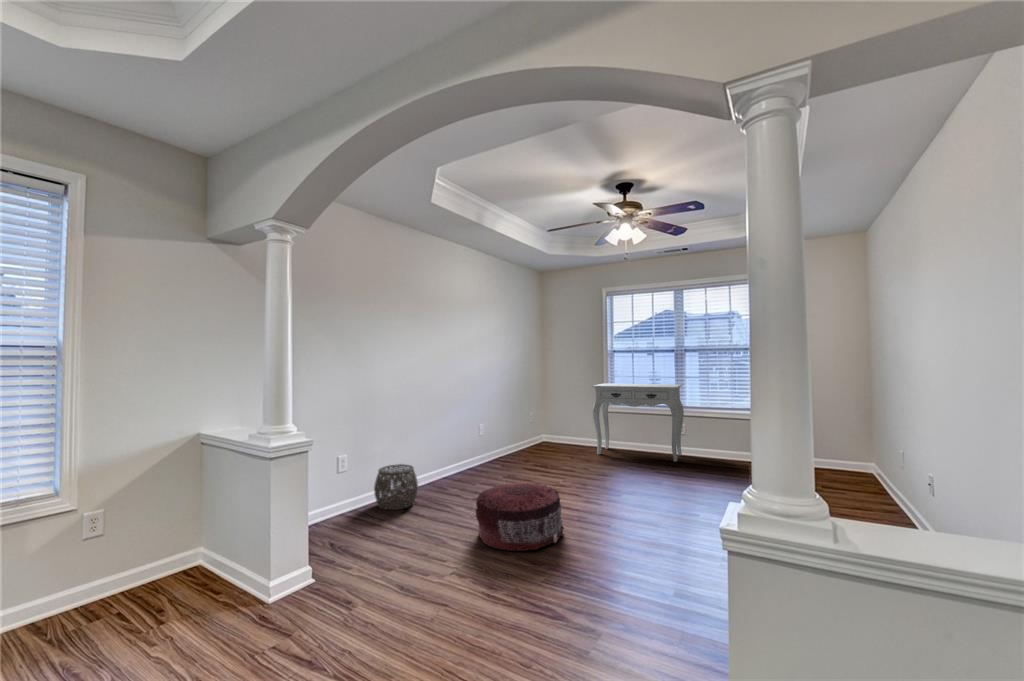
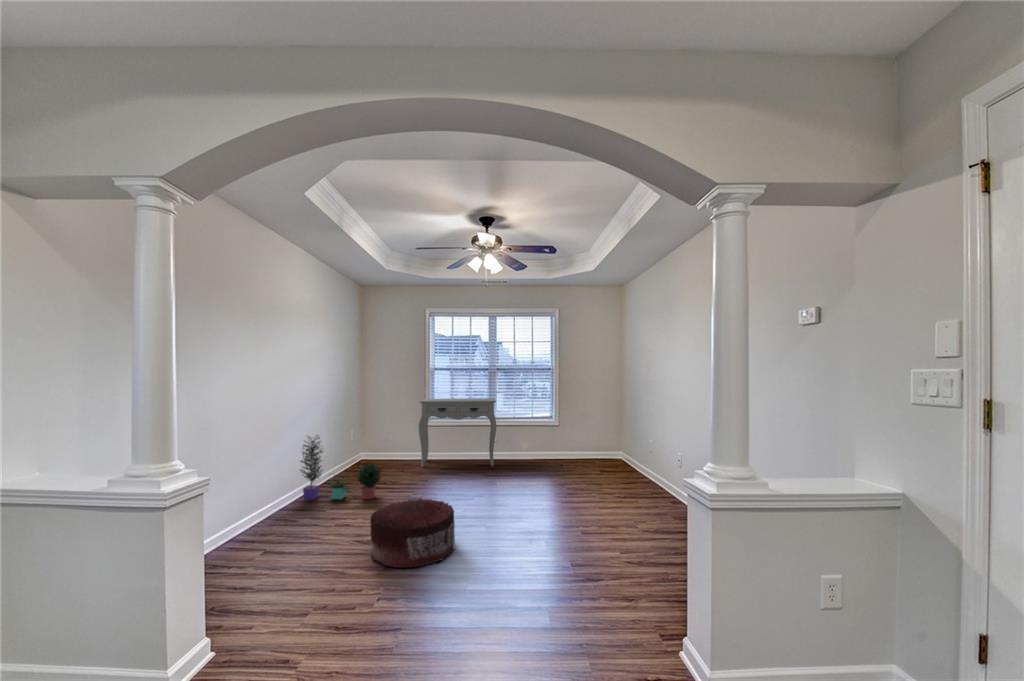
potted plant: none [467,414,536,479] -> present [300,435,382,500]
woven basket: present [374,464,418,510] -> none [211,500,271,558]

